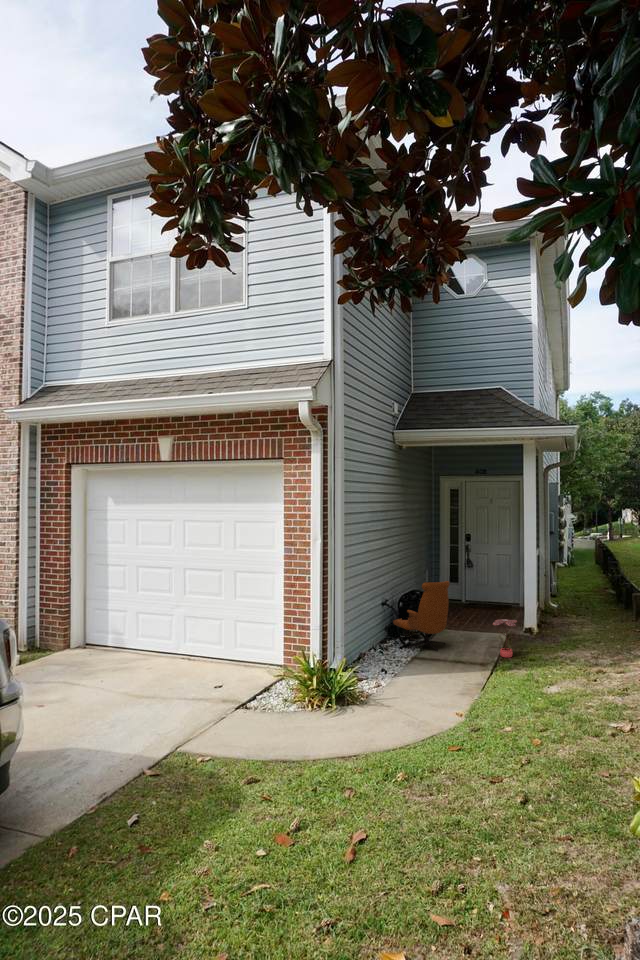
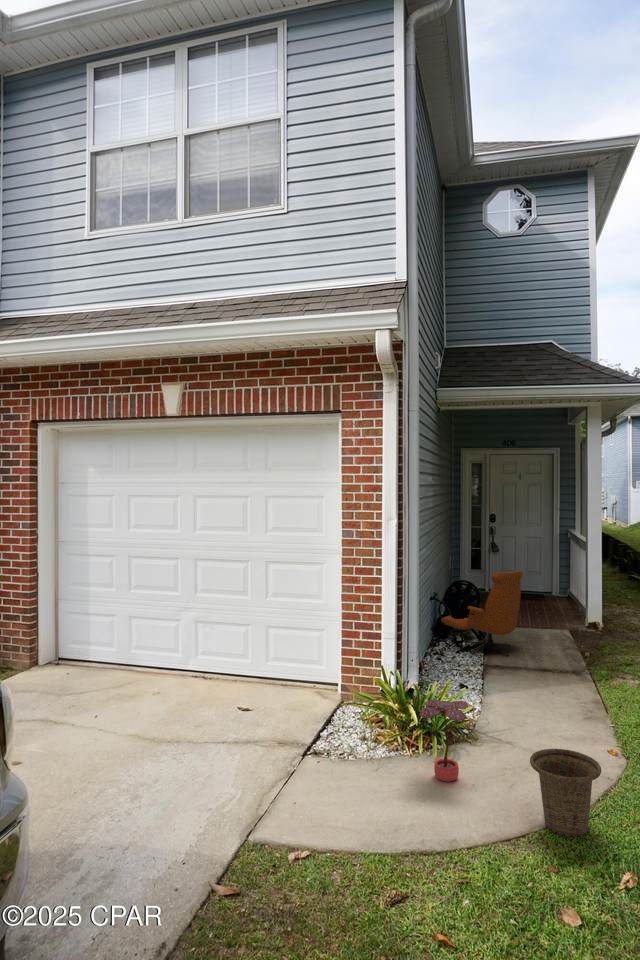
potted plant: present [493,619,517,658] -> present [420,700,468,782]
basket: none [361,701,406,756] -> present [530,749,601,837]

